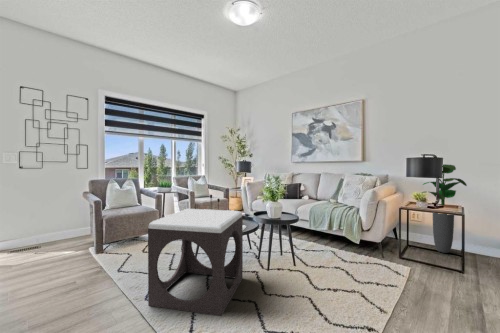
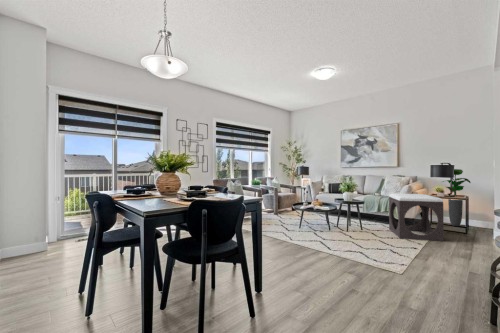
footstool: present [148,209,243,316] -> present [389,194,444,241]

